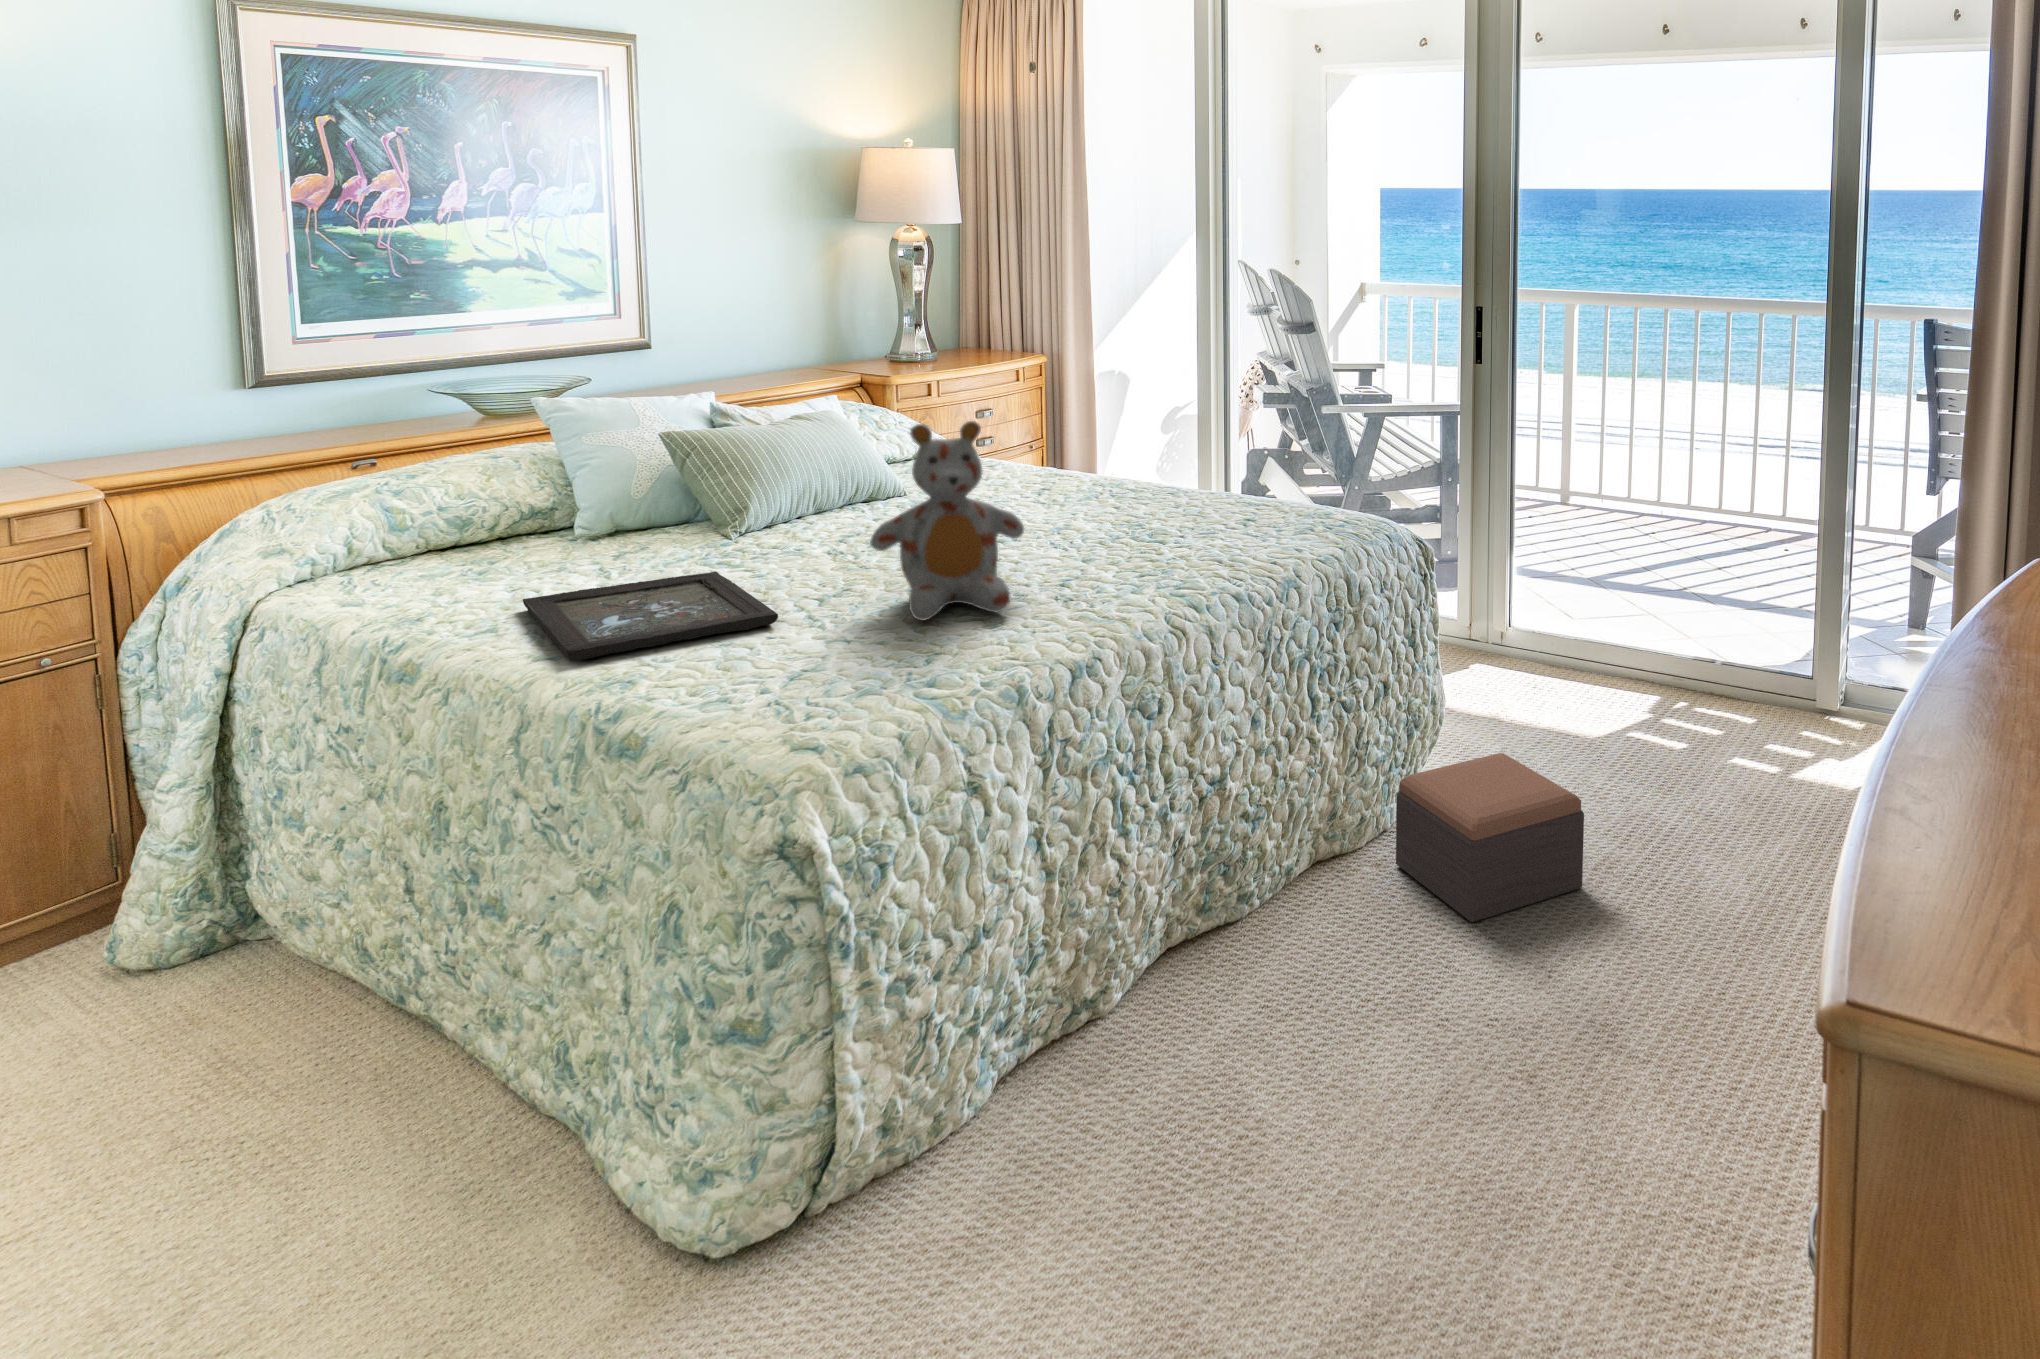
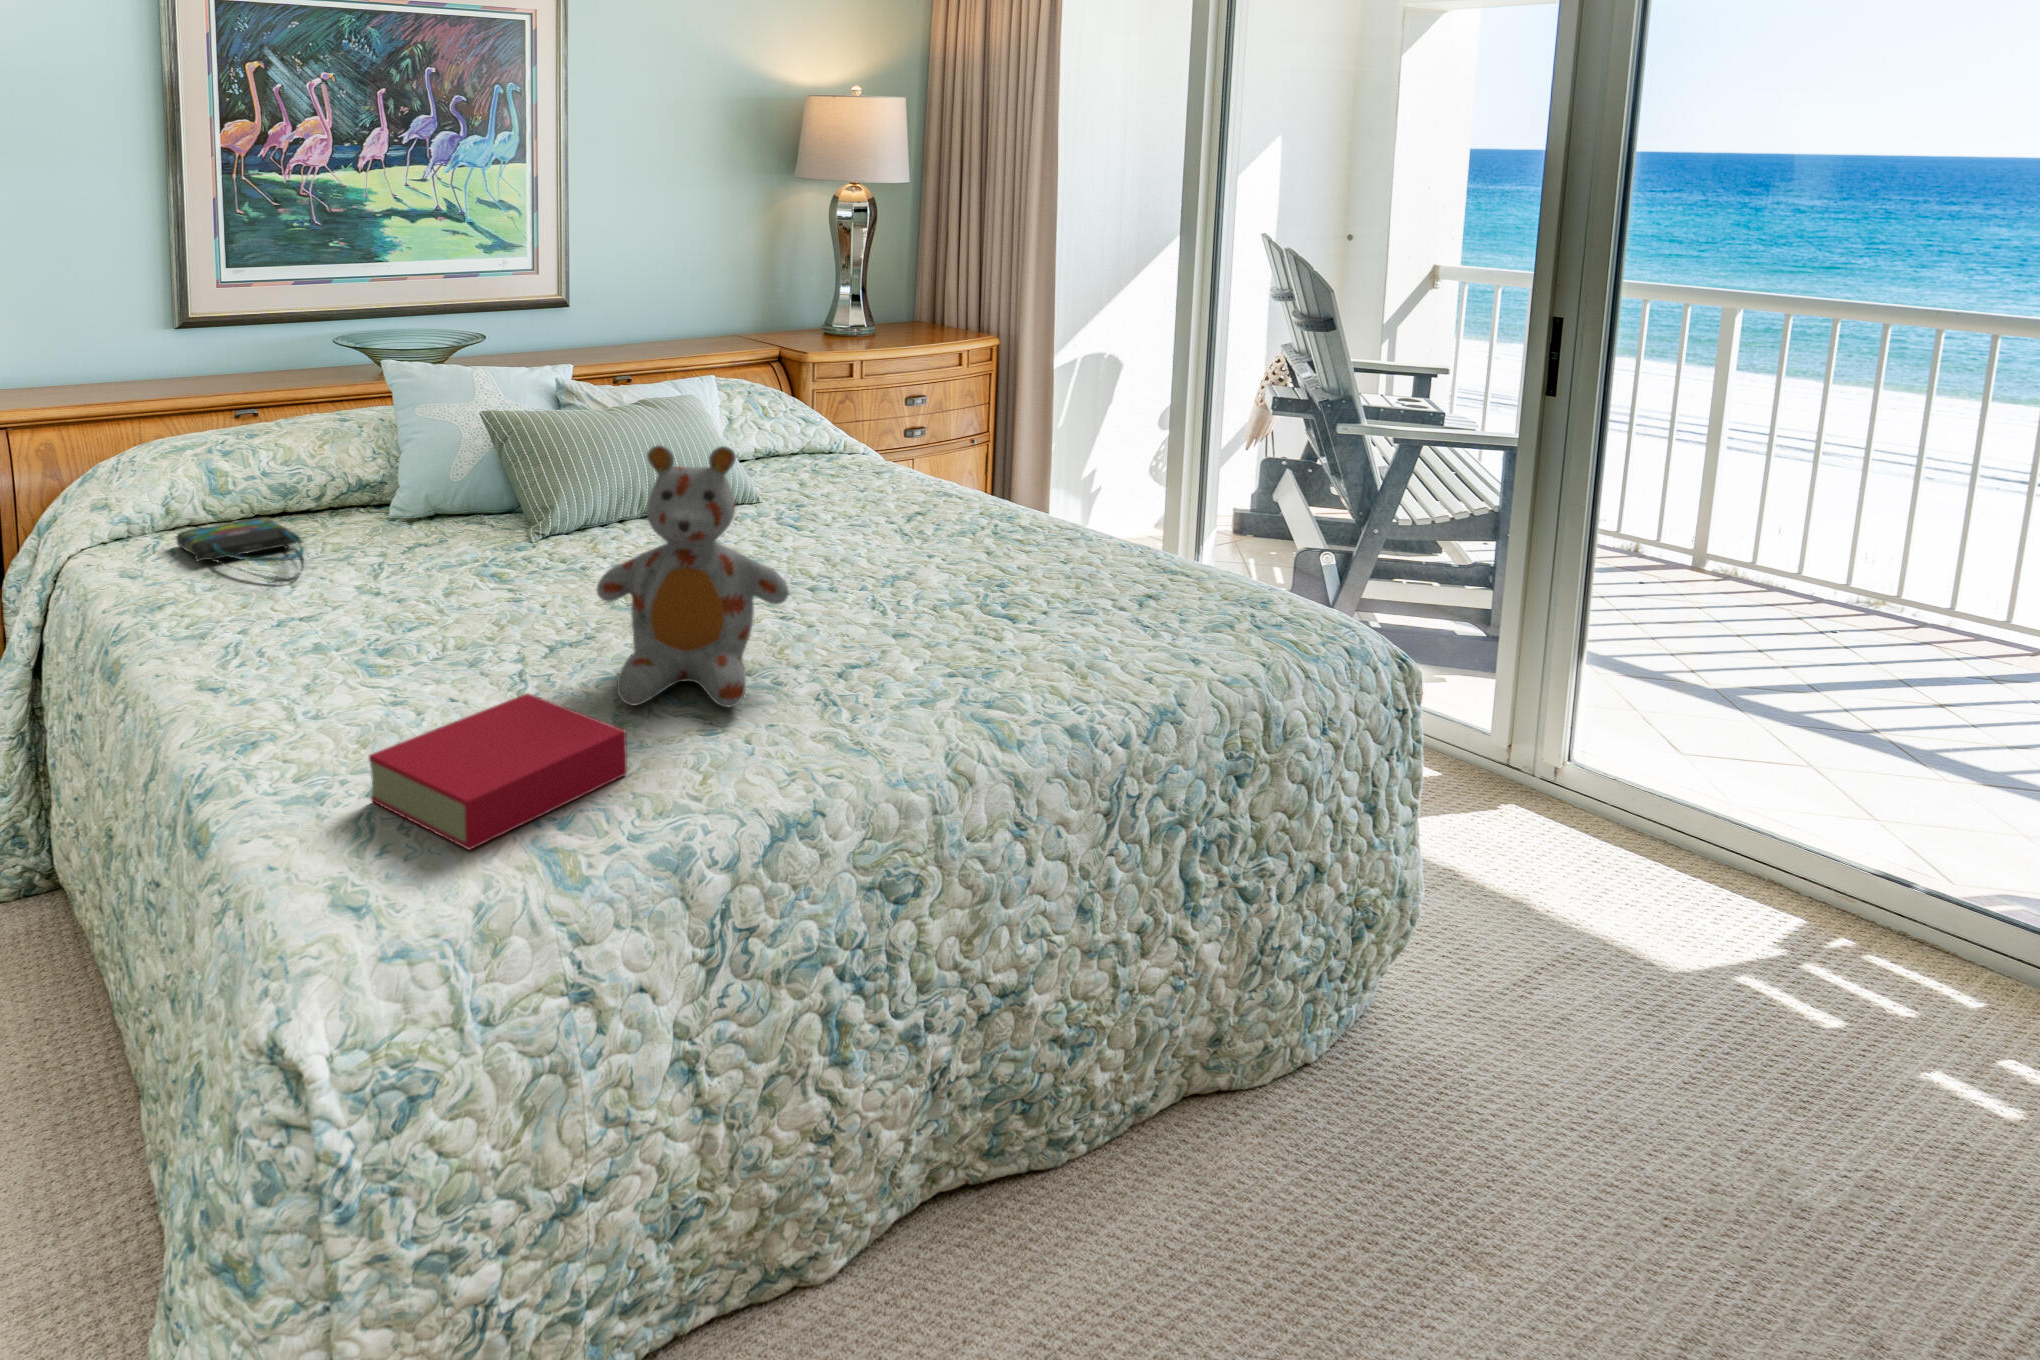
tote bag: none [366,546,531,589] -> present [177,518,304,582]
tray: present [523,571,778,661] -> none [231,588,478,700]
book: none [760,615,952,707] -> present [369,693,627,850]
footstool: present [1396,753,1584,922] -> none [1303,1009,1620,1291]

